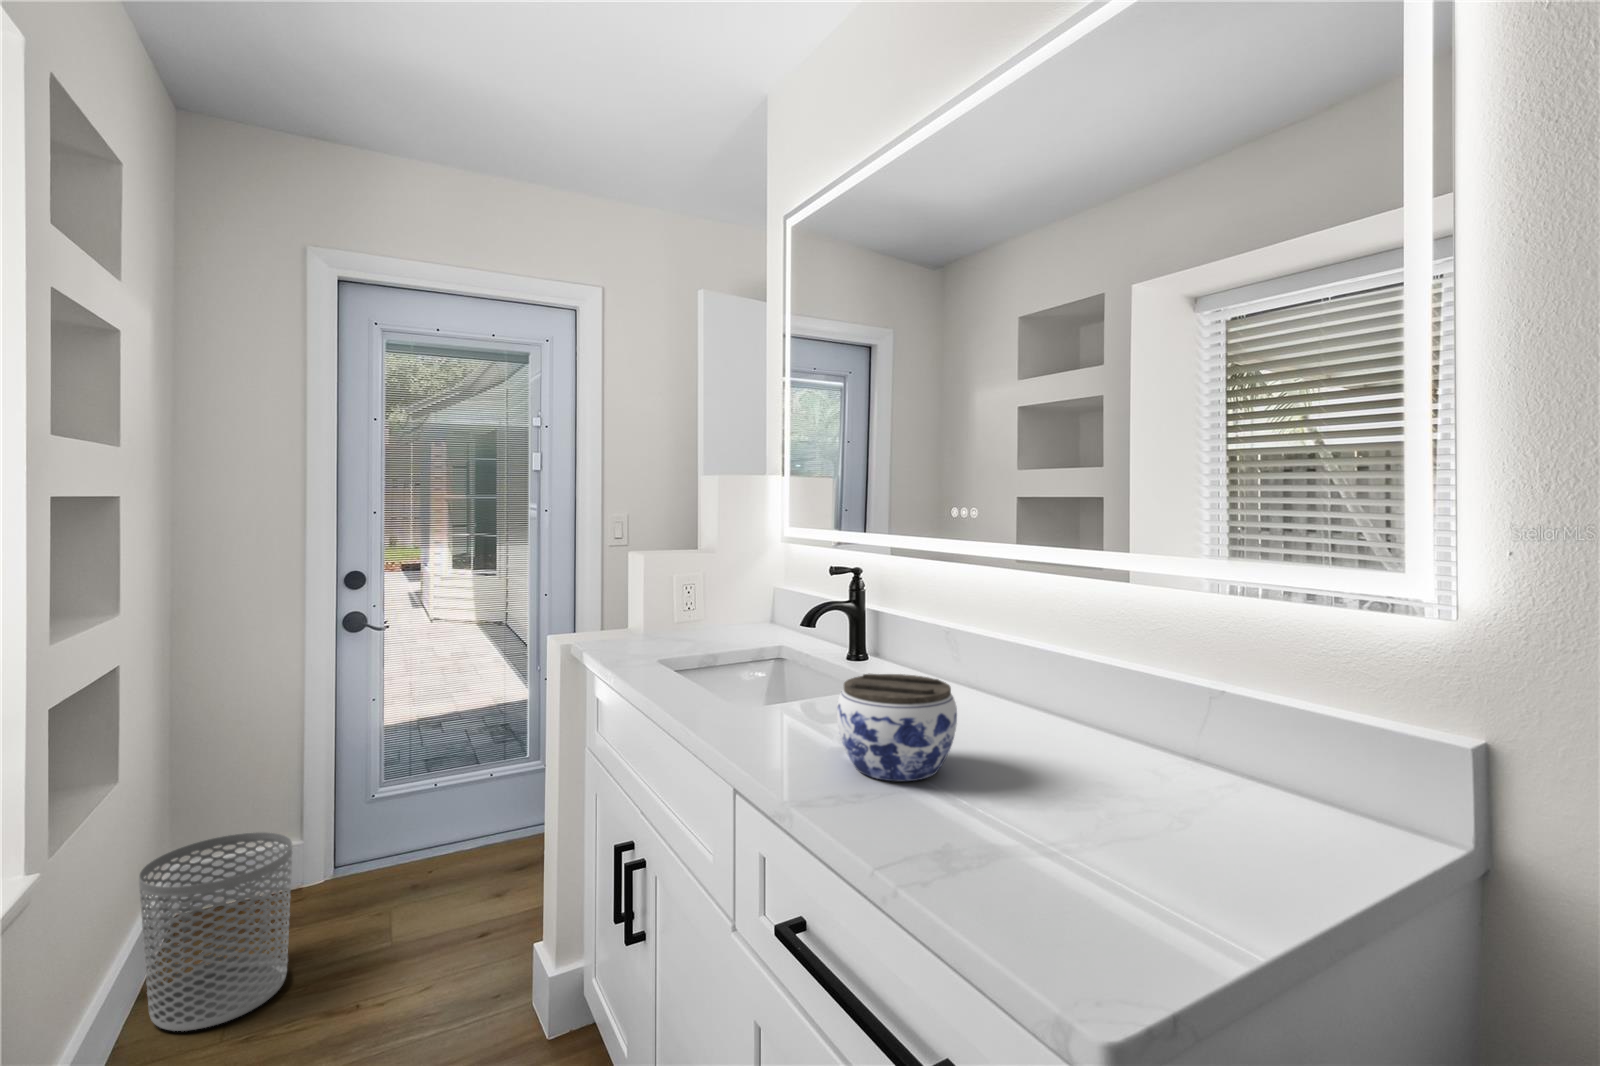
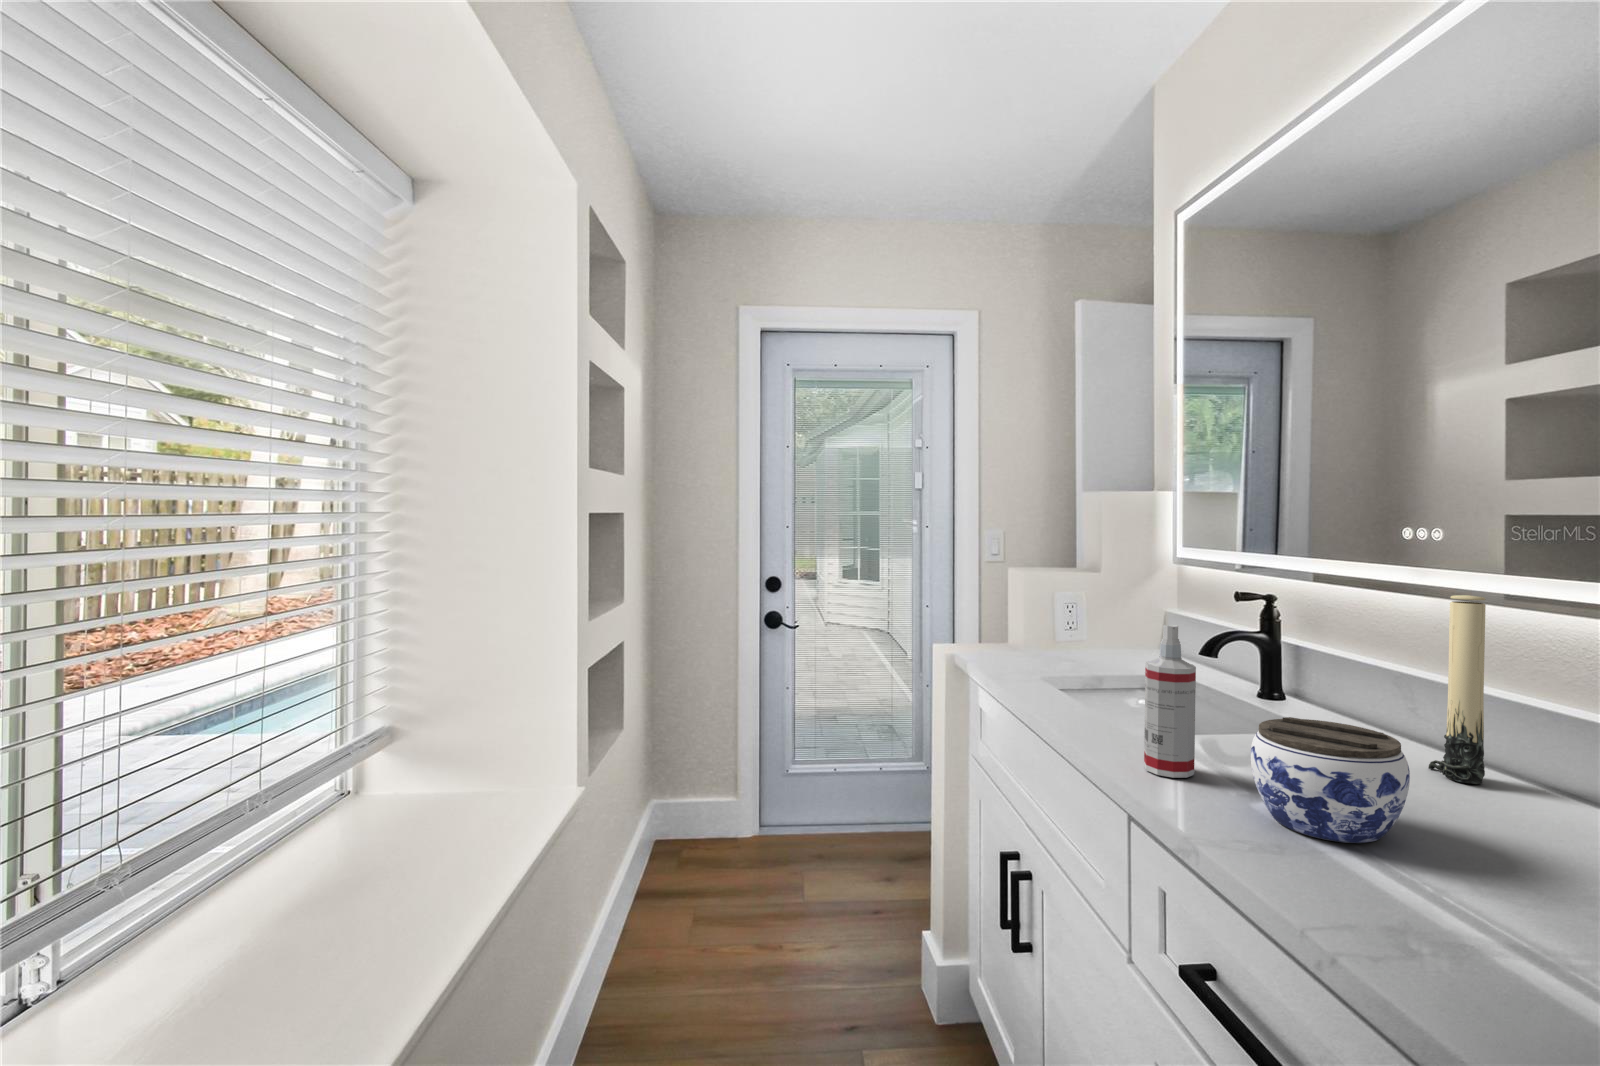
candle: none [970,559,1006,715] -> present [1428,595,1486,784]
spray bottle: none [748,595,792,744] -> present [1144,625,1196,778]
waste bin: present [139,832,292,1031] -> none [632,784,729,932]

